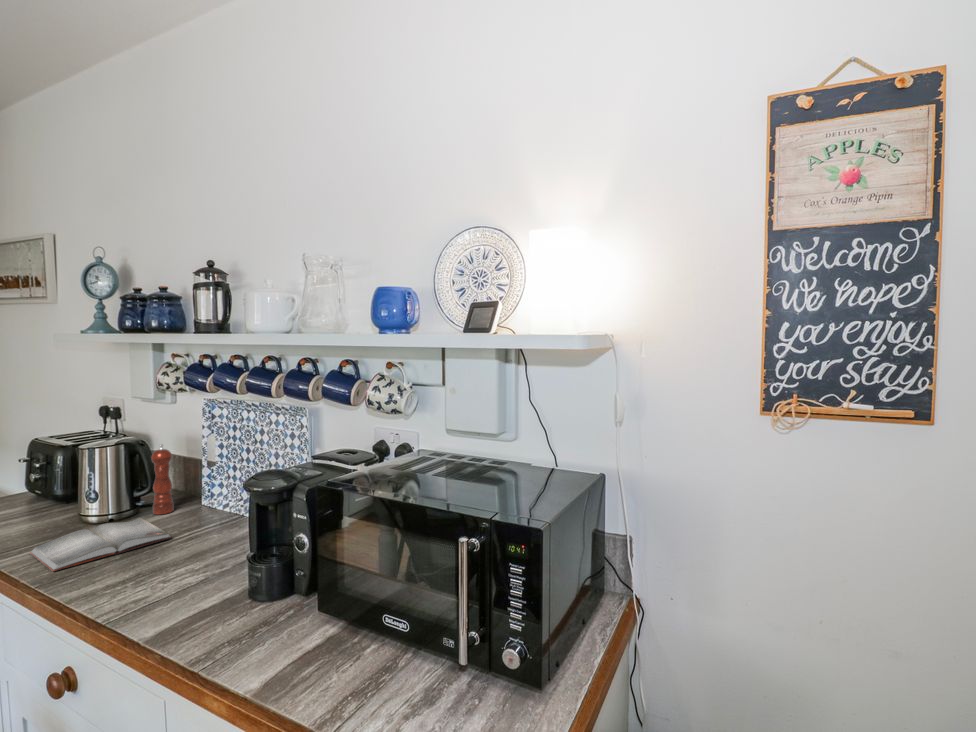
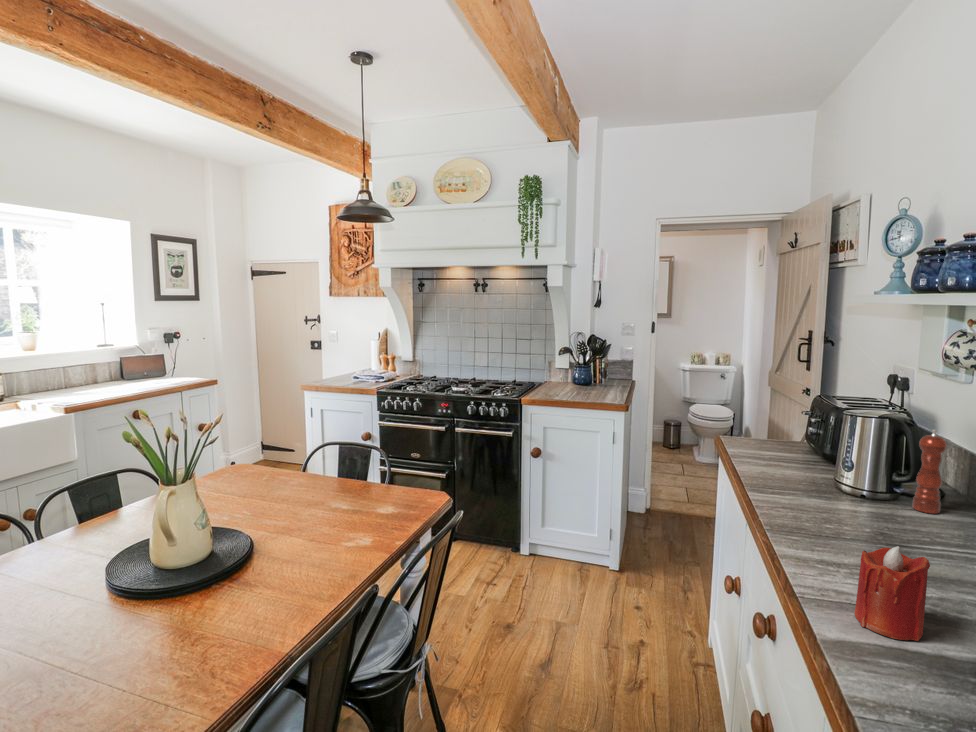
hardback book: present [29,517,172,571] -> none [779,495,918,543]
candle: none [155,536,208,615] -> present [854,546,930,641]

